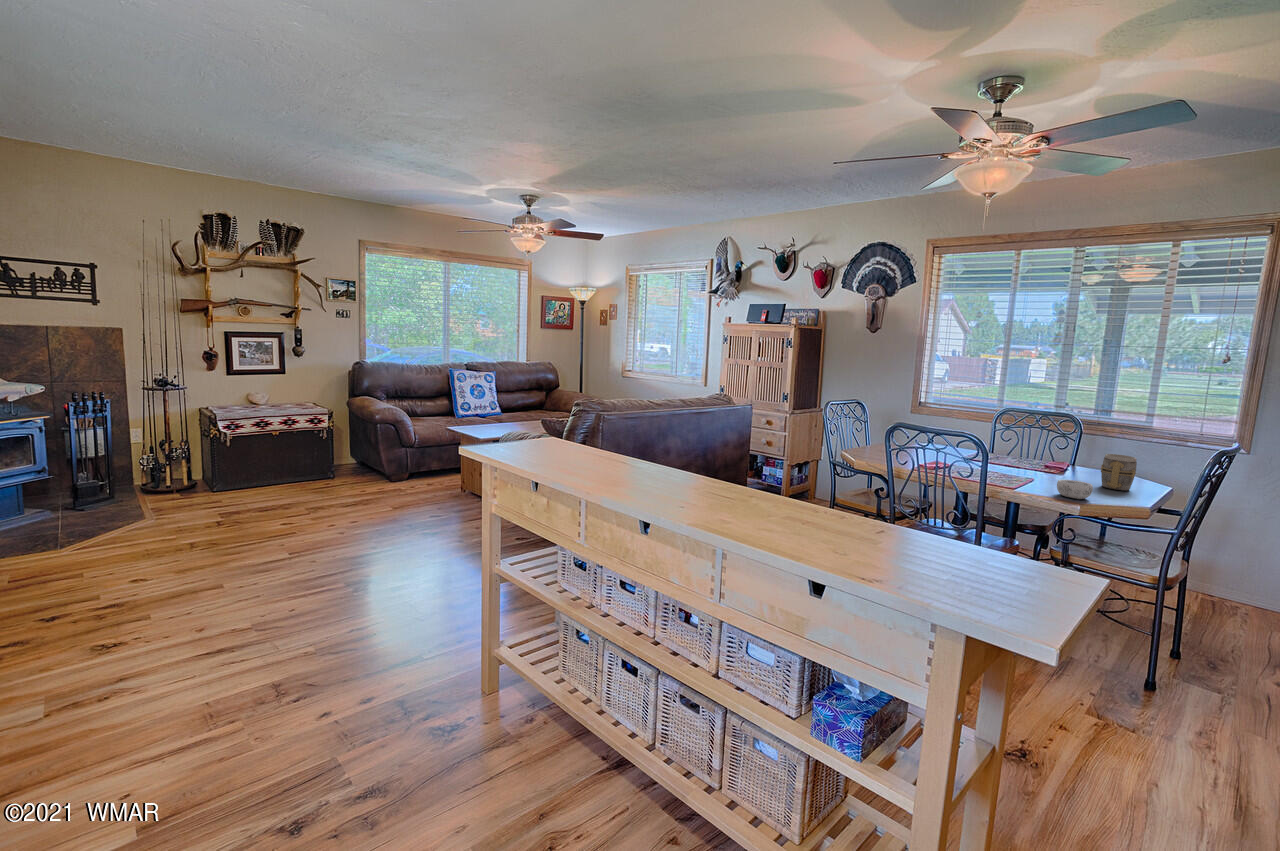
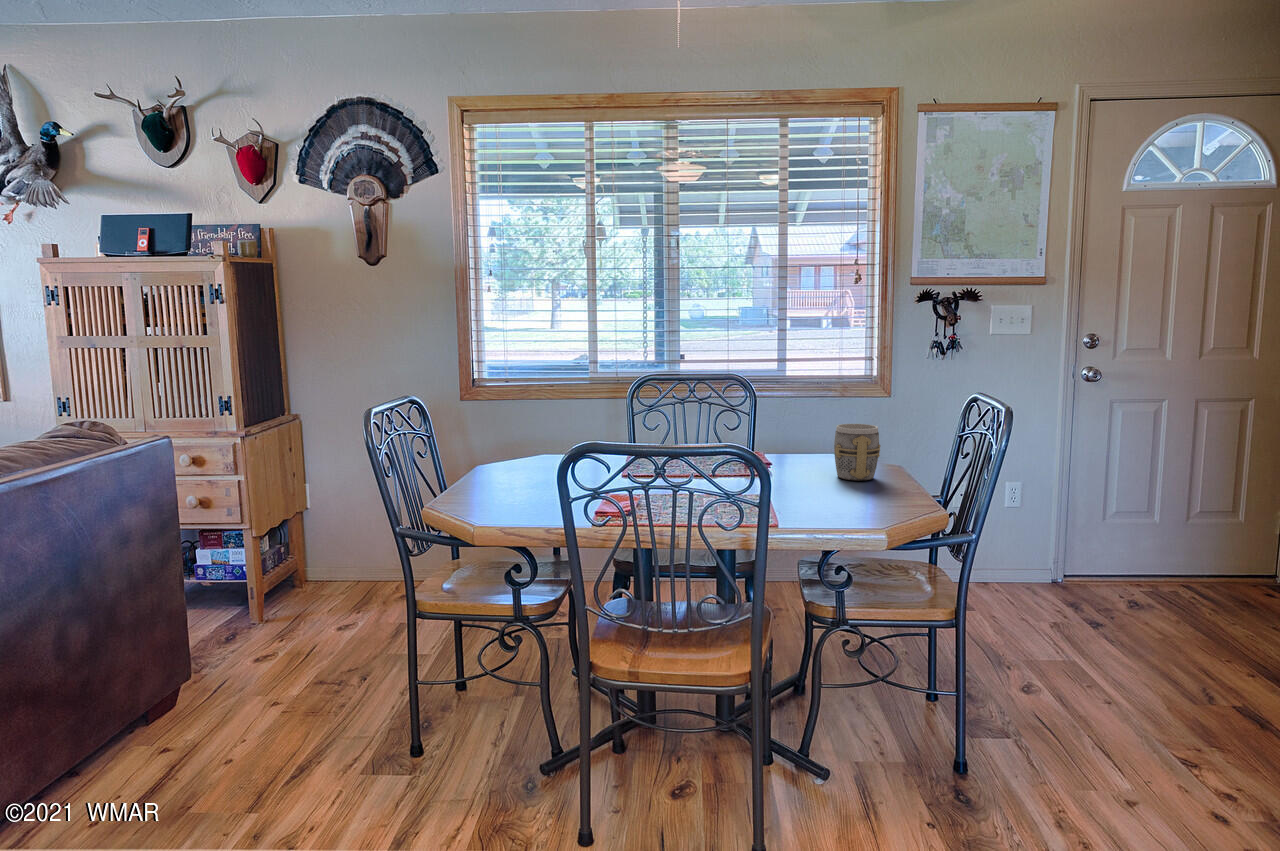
decorative bowl: present [1057,480,1093,499] -> none [828,482,883,515]

